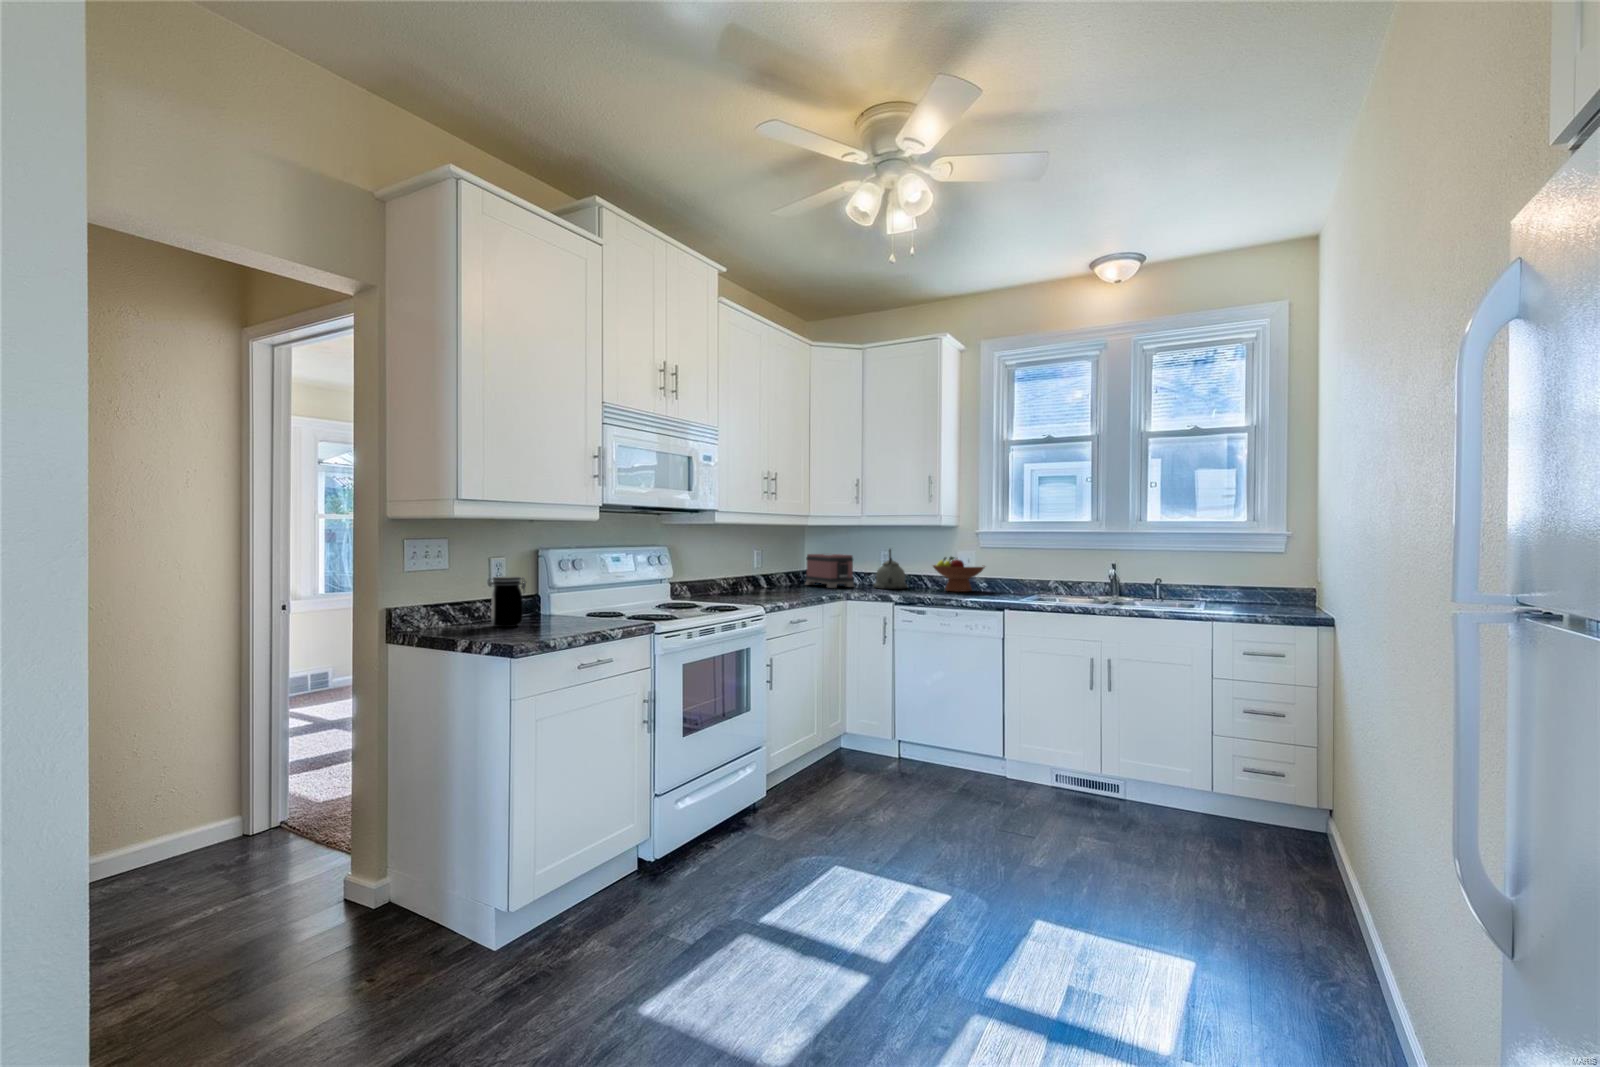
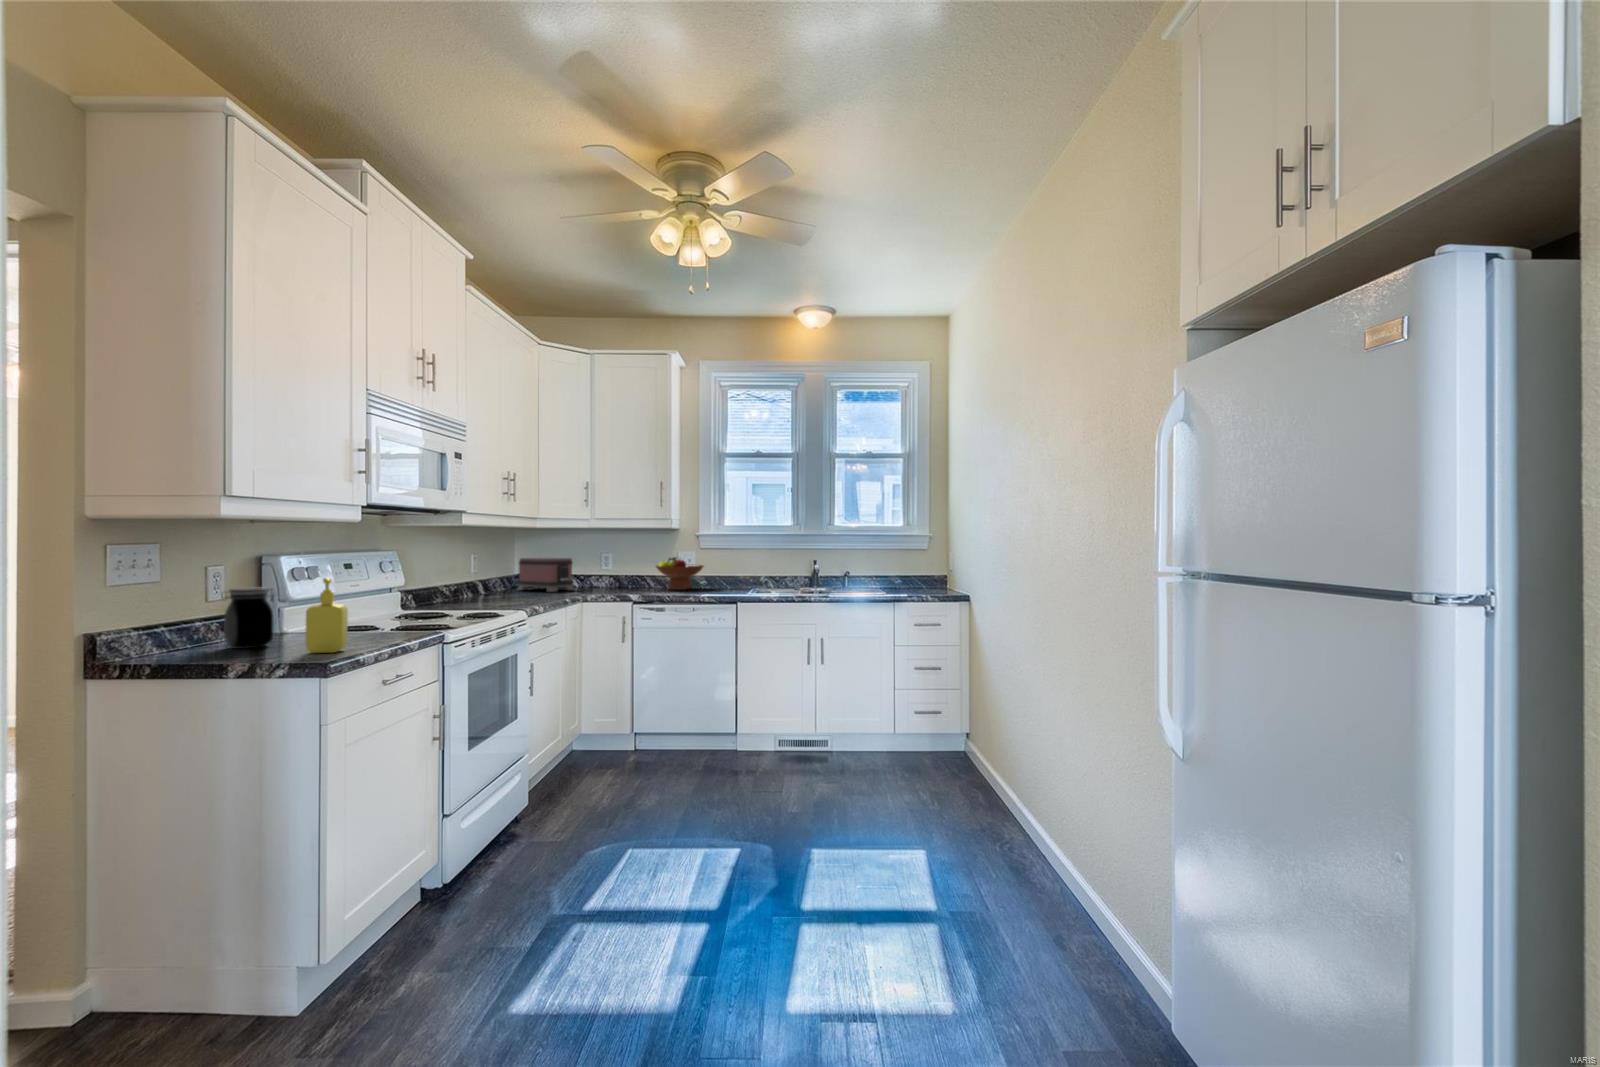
kettle: present [873,549,908,589] -> none [594,551,629,590]
soap dispenser: none [525,570,559,637] -> present [305,578,348,653]

